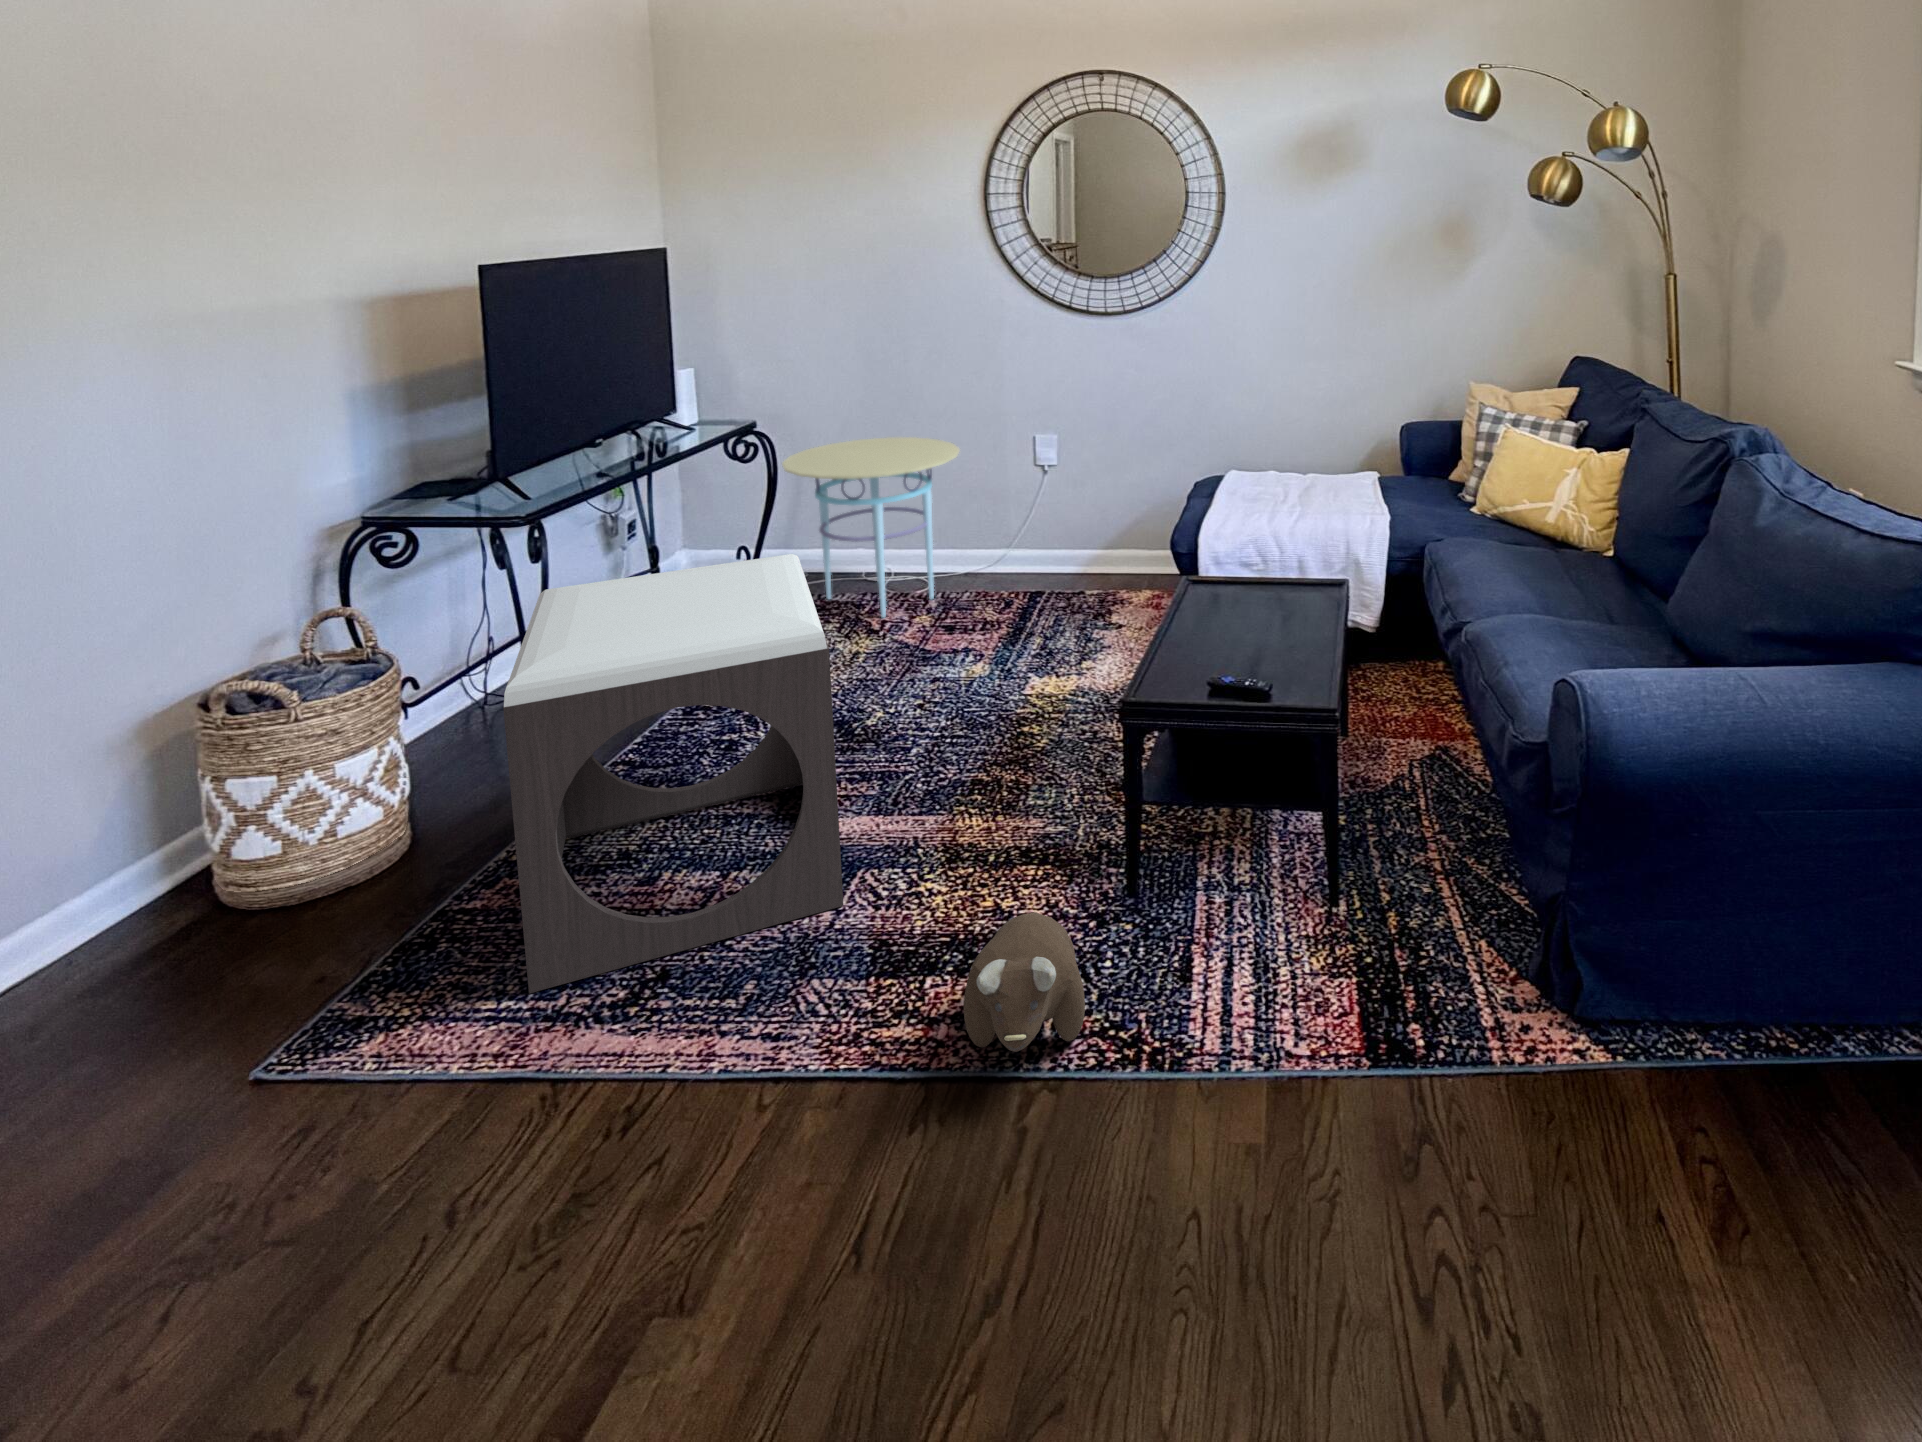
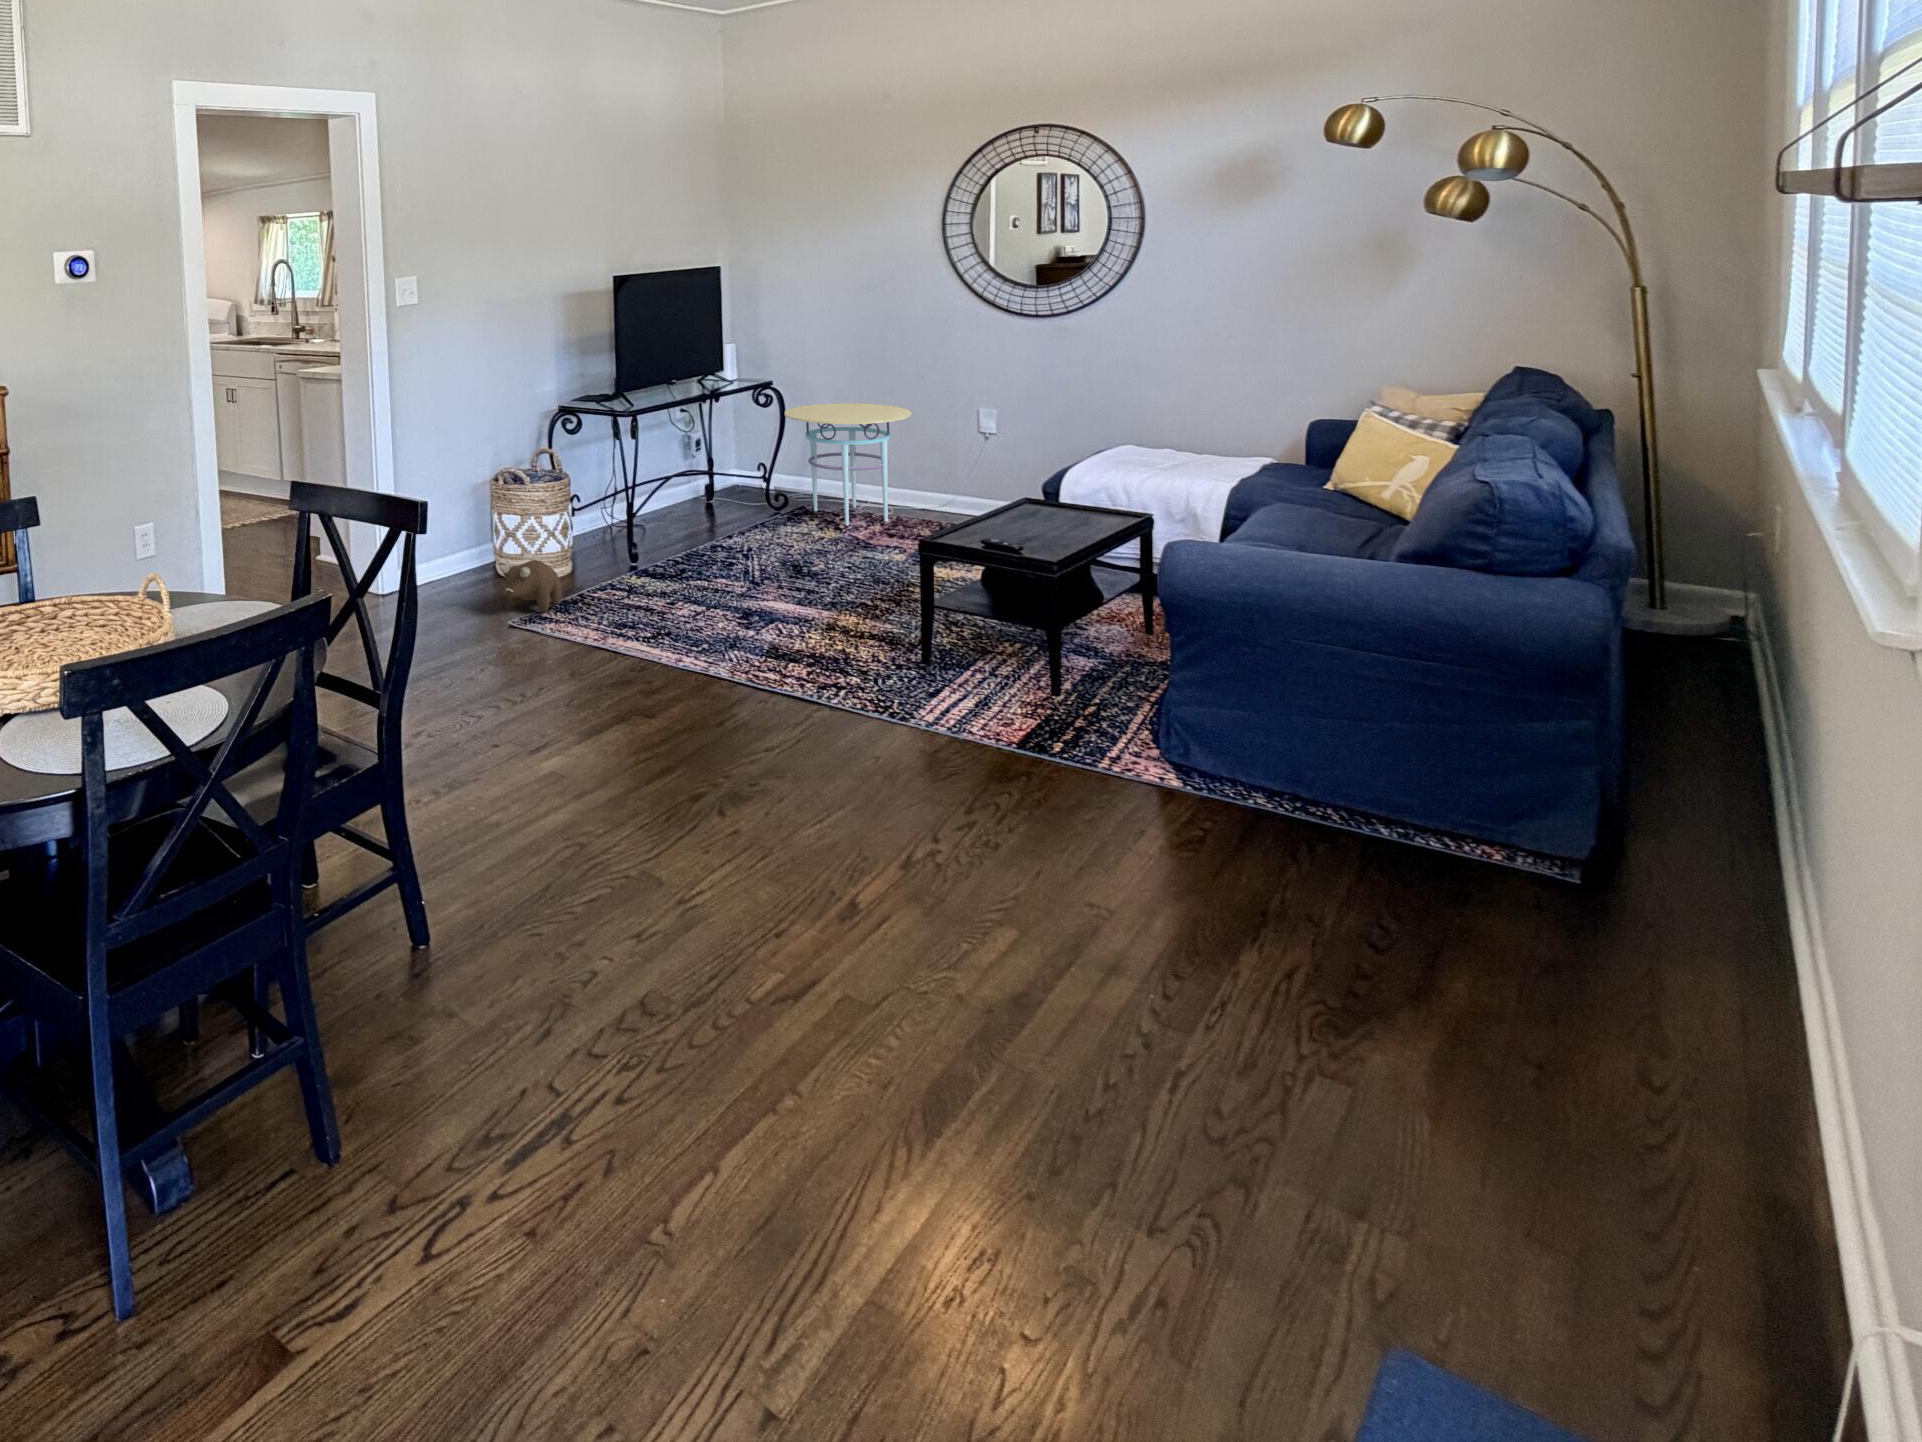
footstool: present [503,554,843,993] -> none [608,446,768,632]
plush toy: present [964,912,1085,1052] -> present [500,560,561,612]

